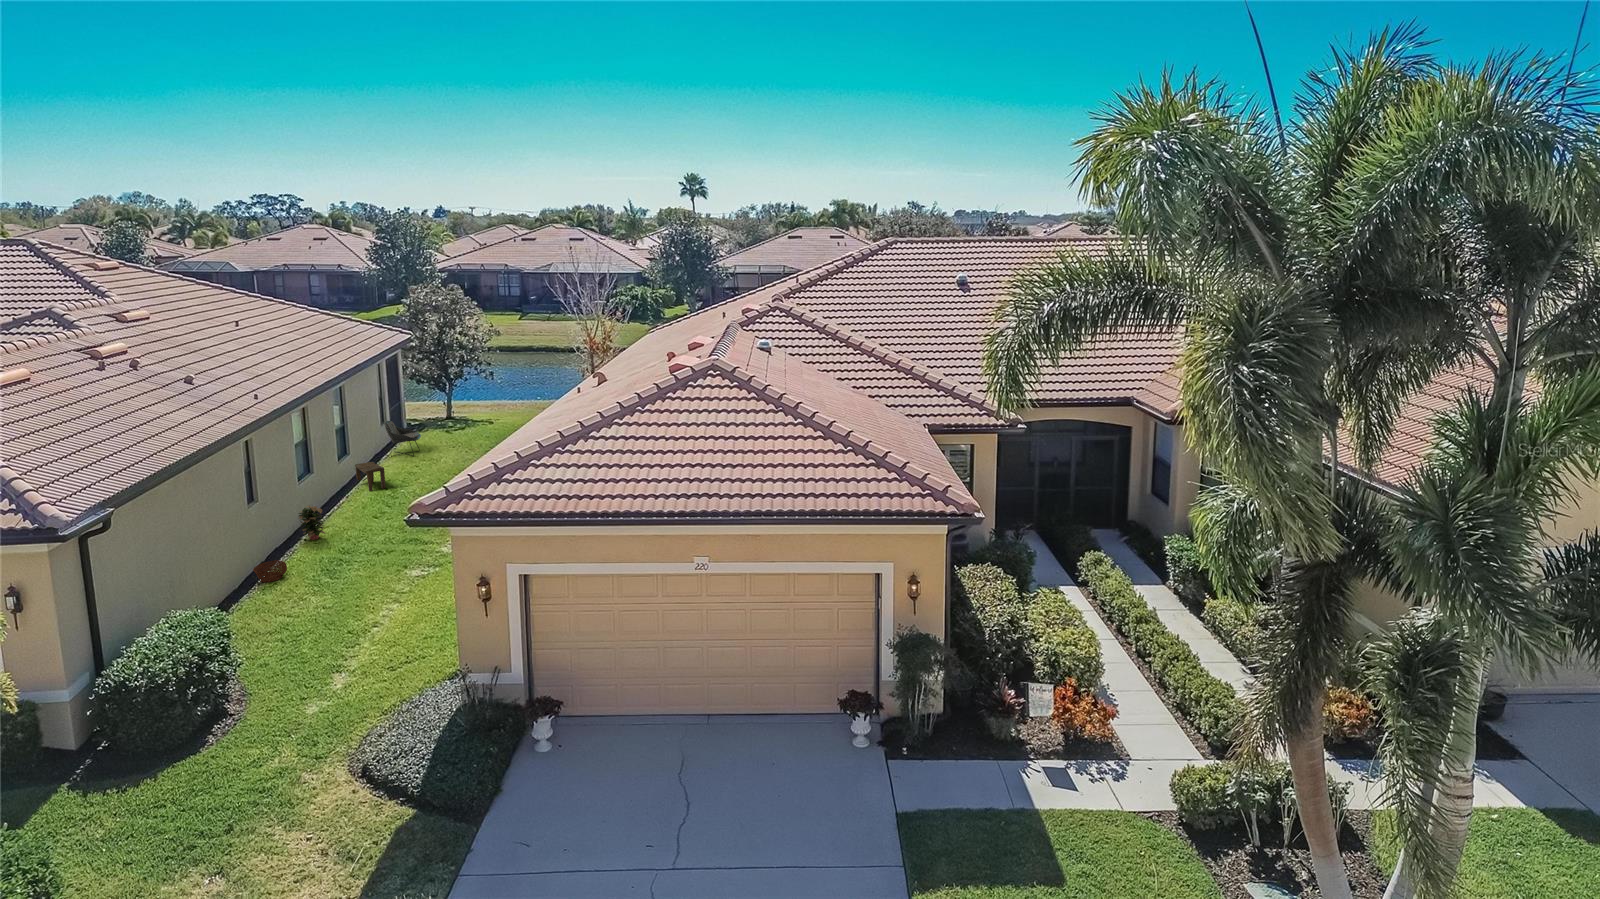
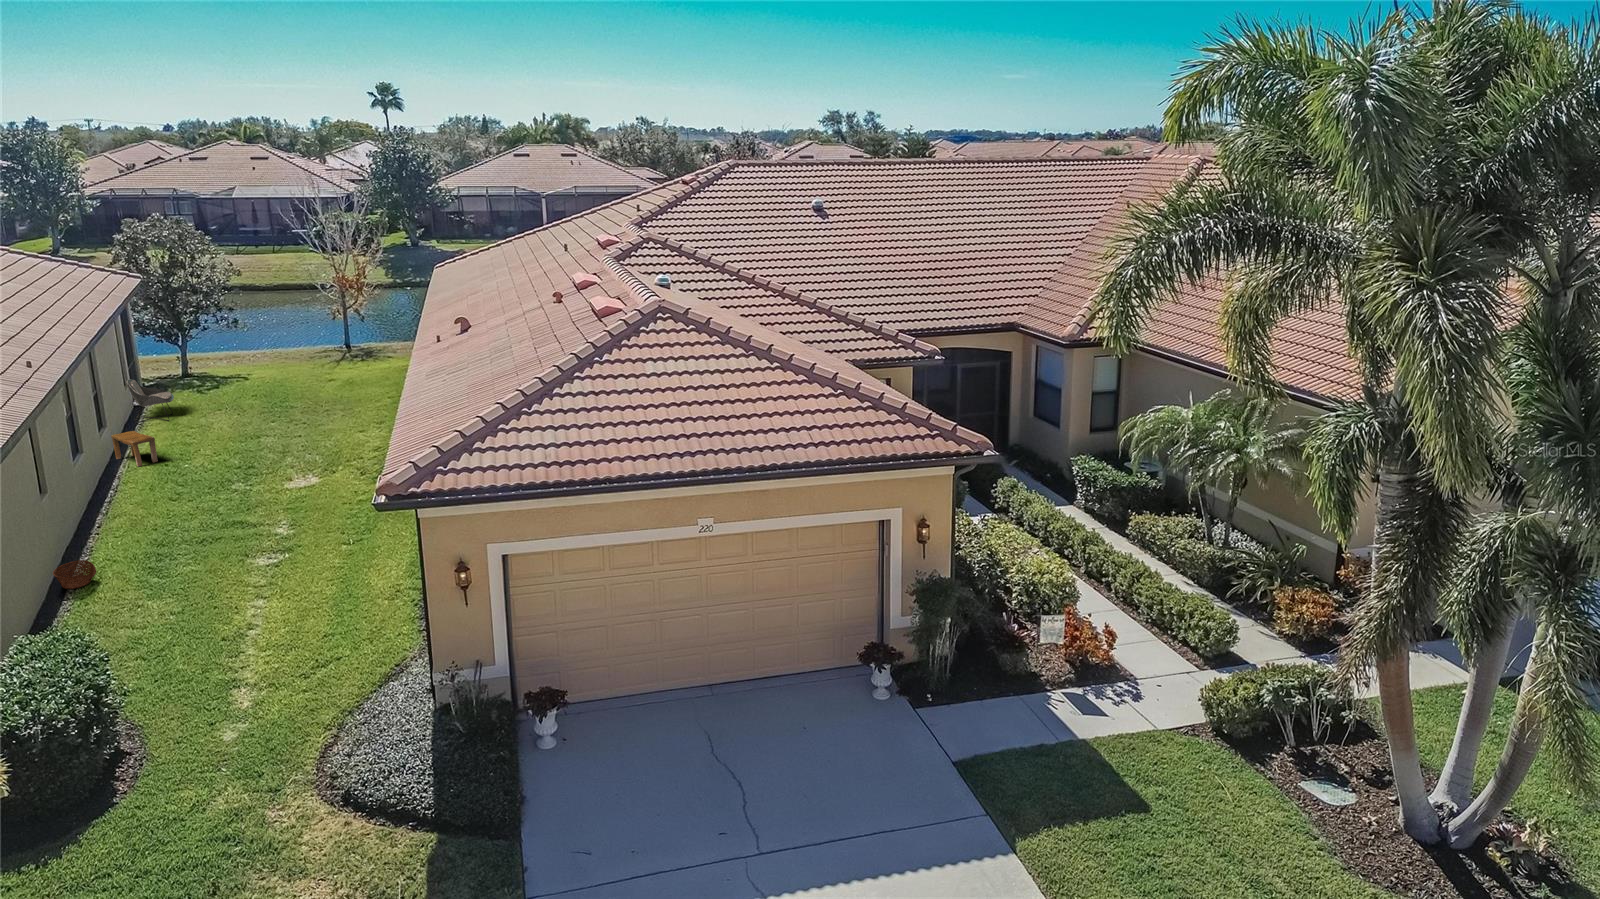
decorative plant: present [299,506,326,540] -> none [78,490,119,531]

